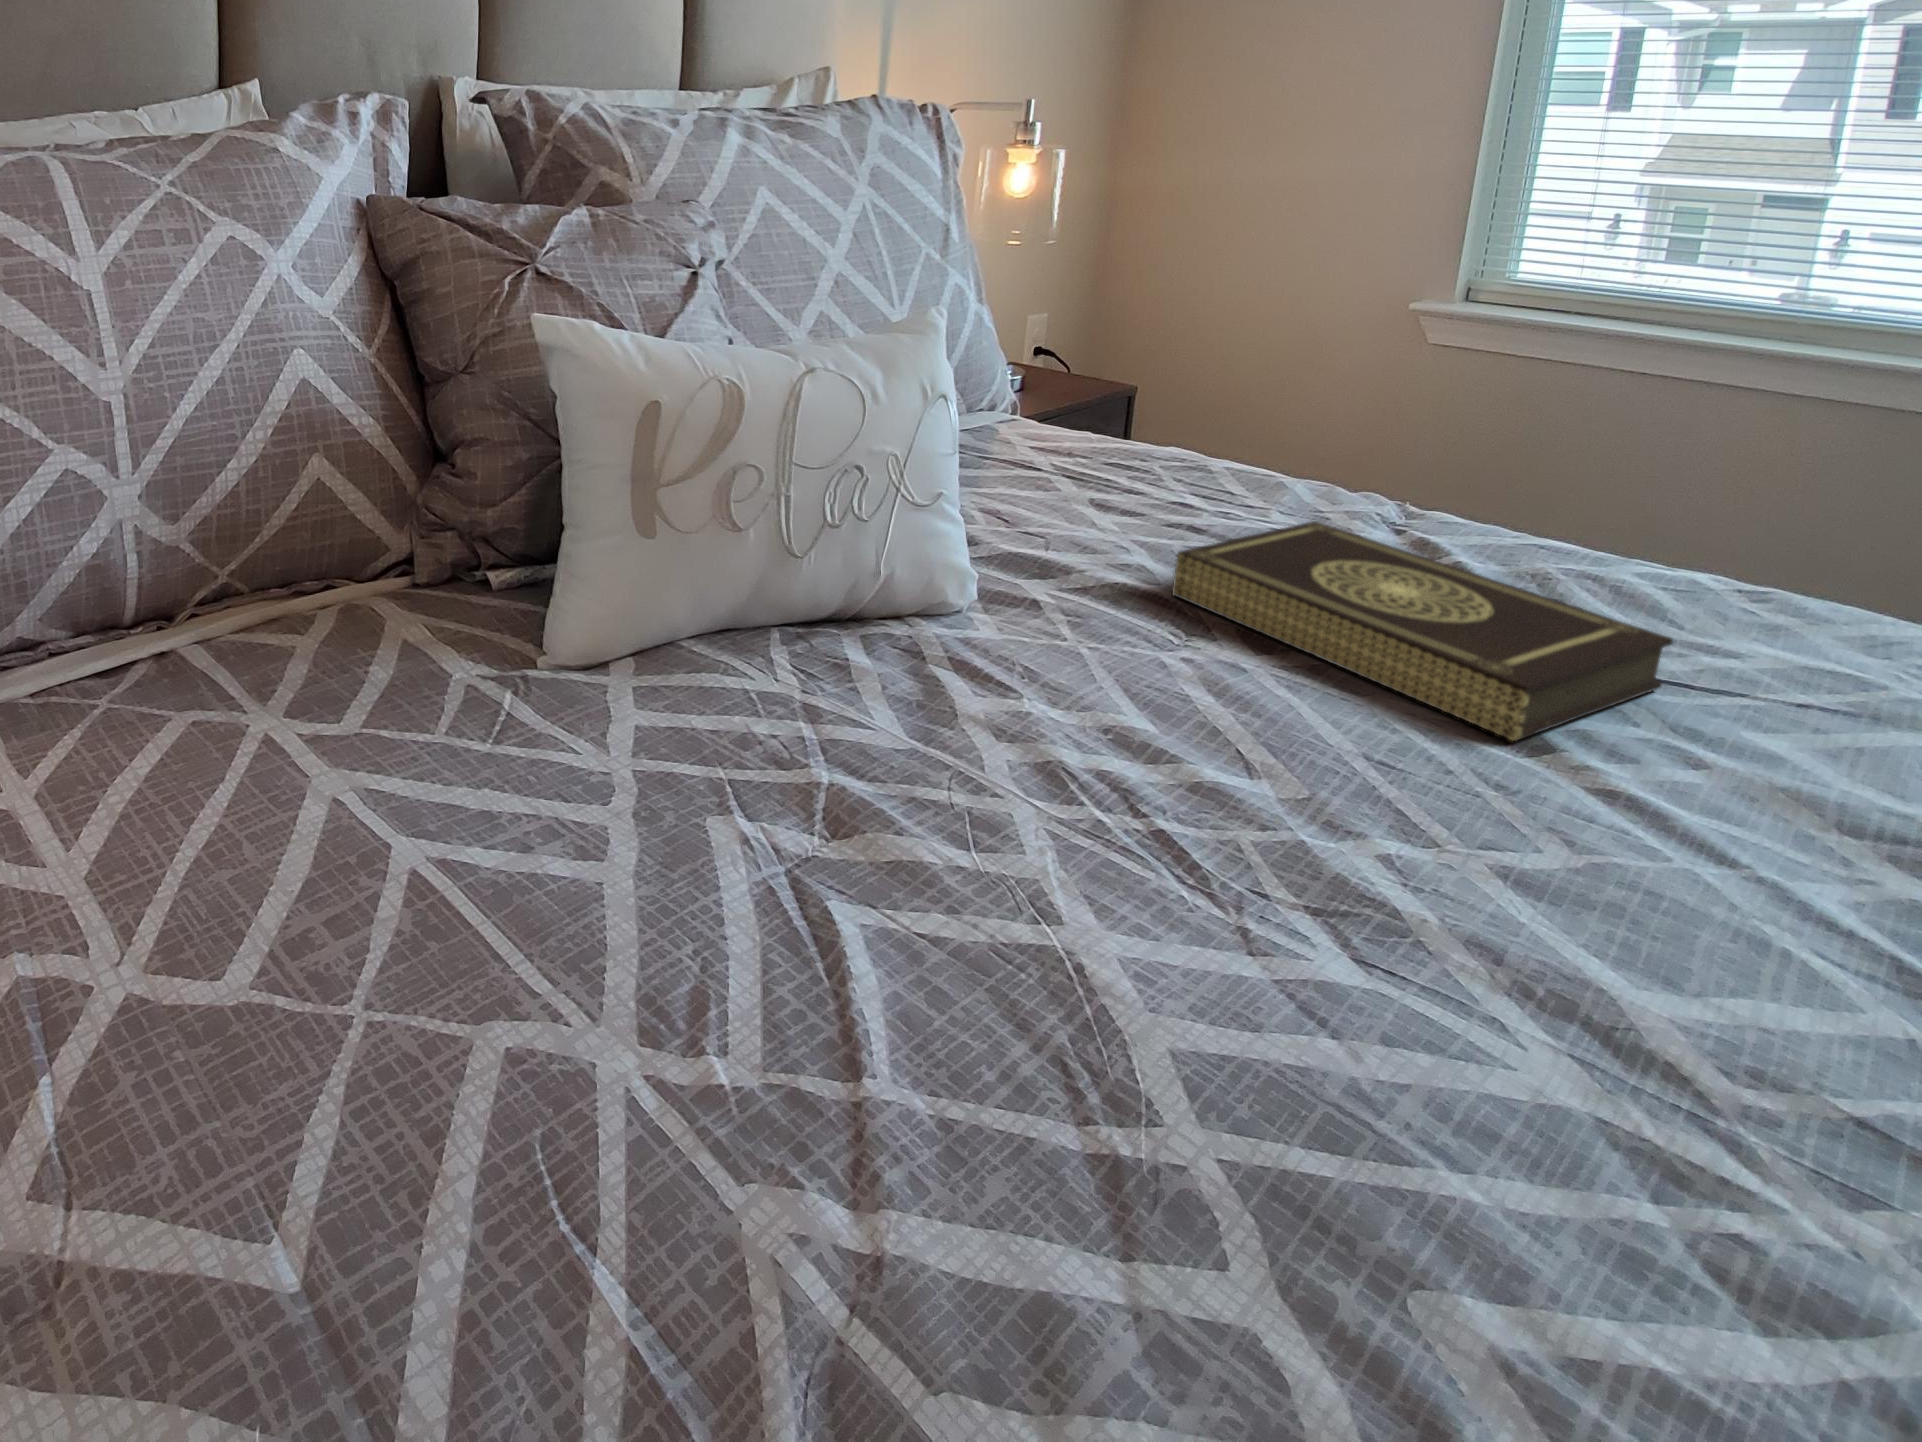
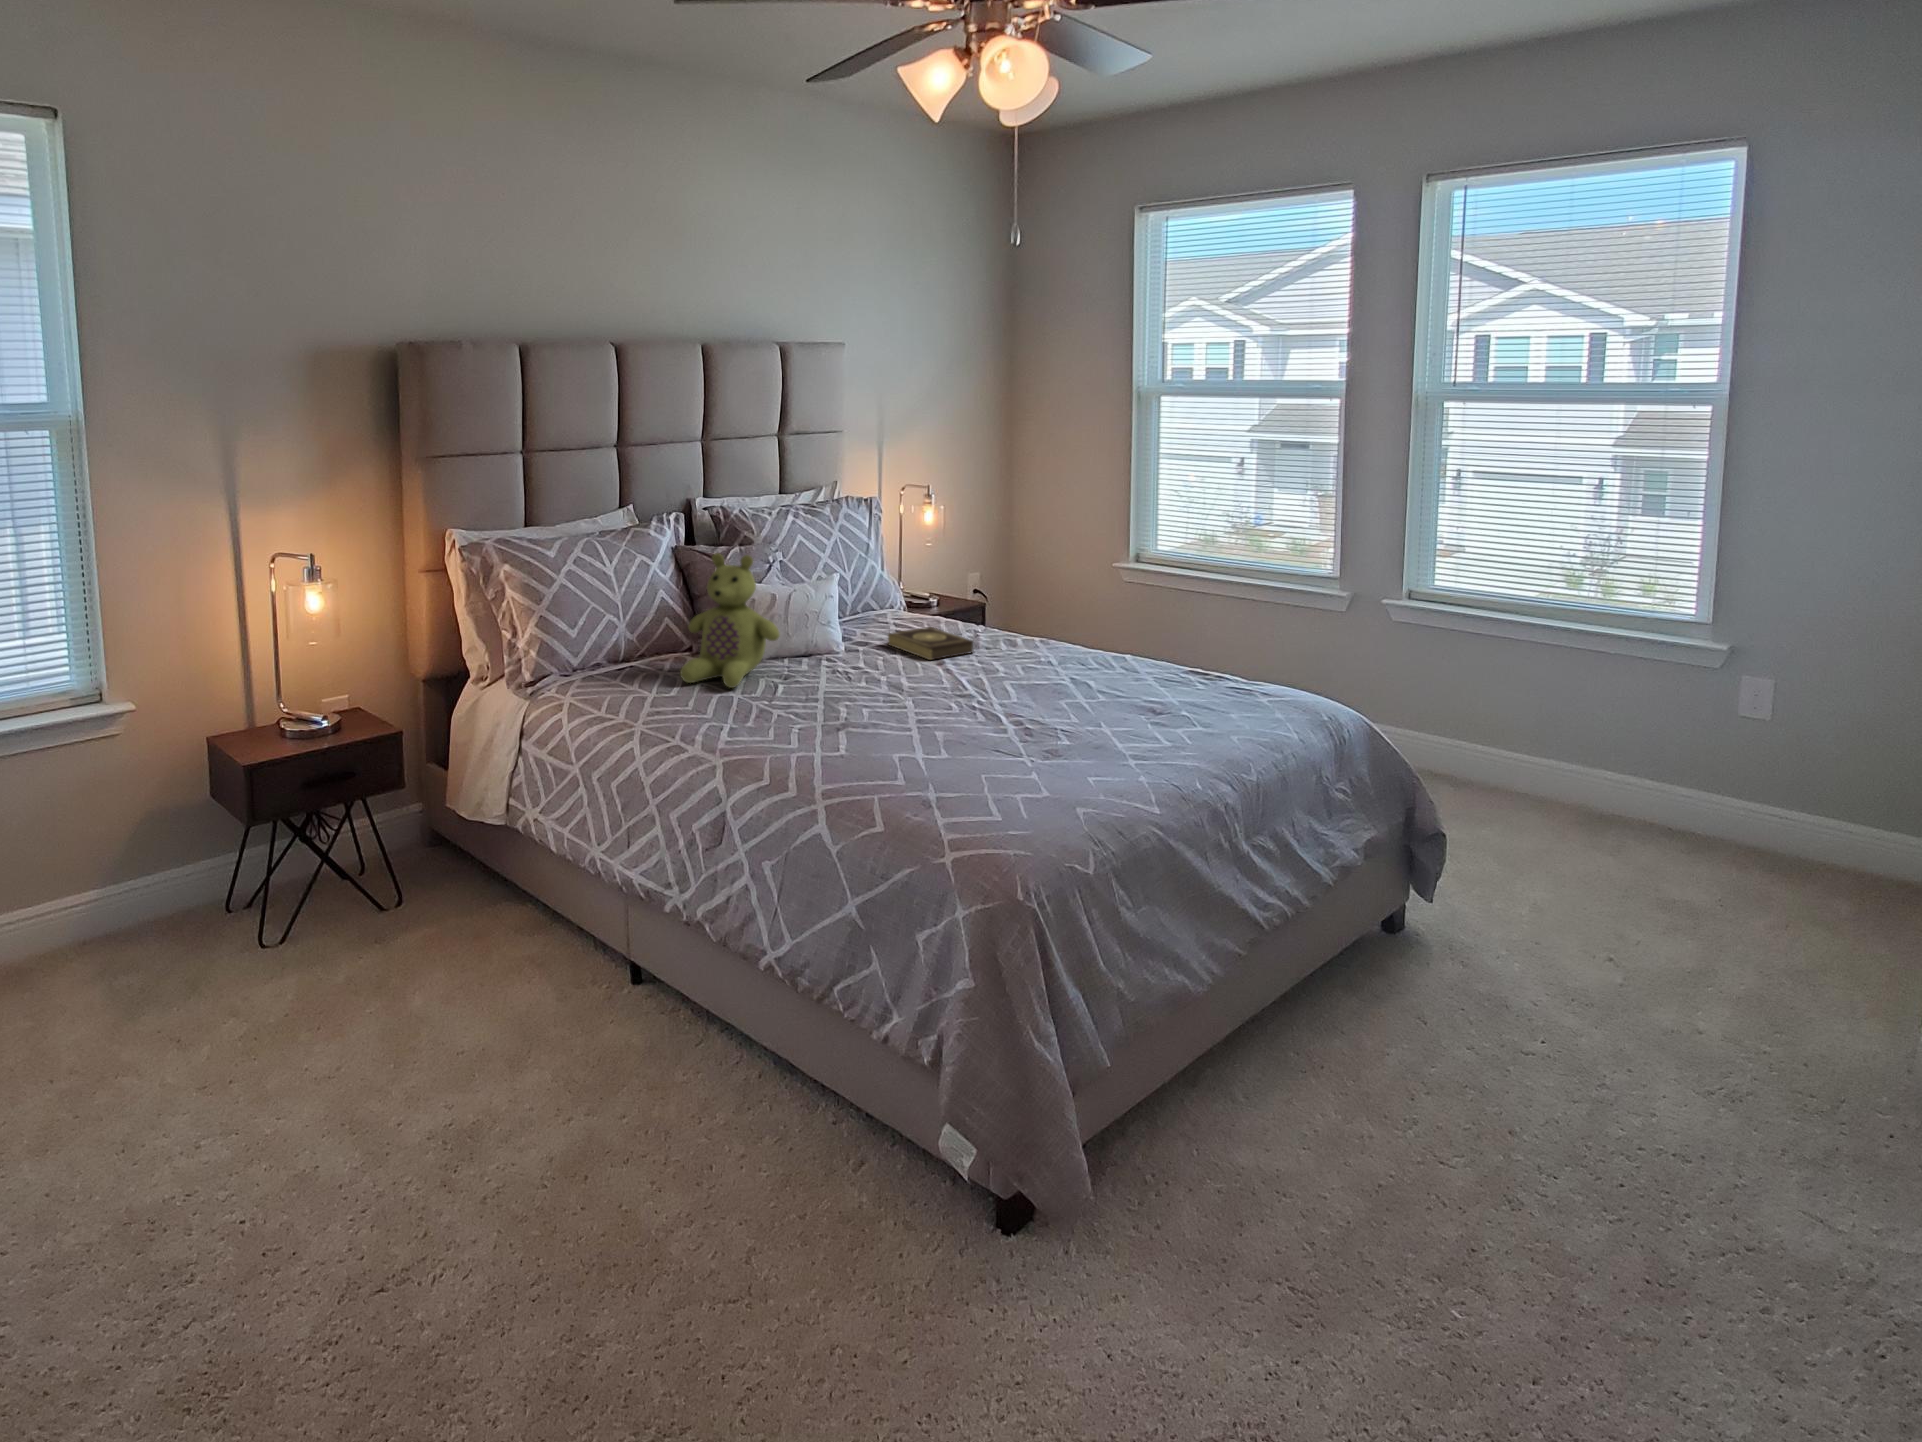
stuffed bear: none [298,193,840,981] -> present [680,553,780,688]

